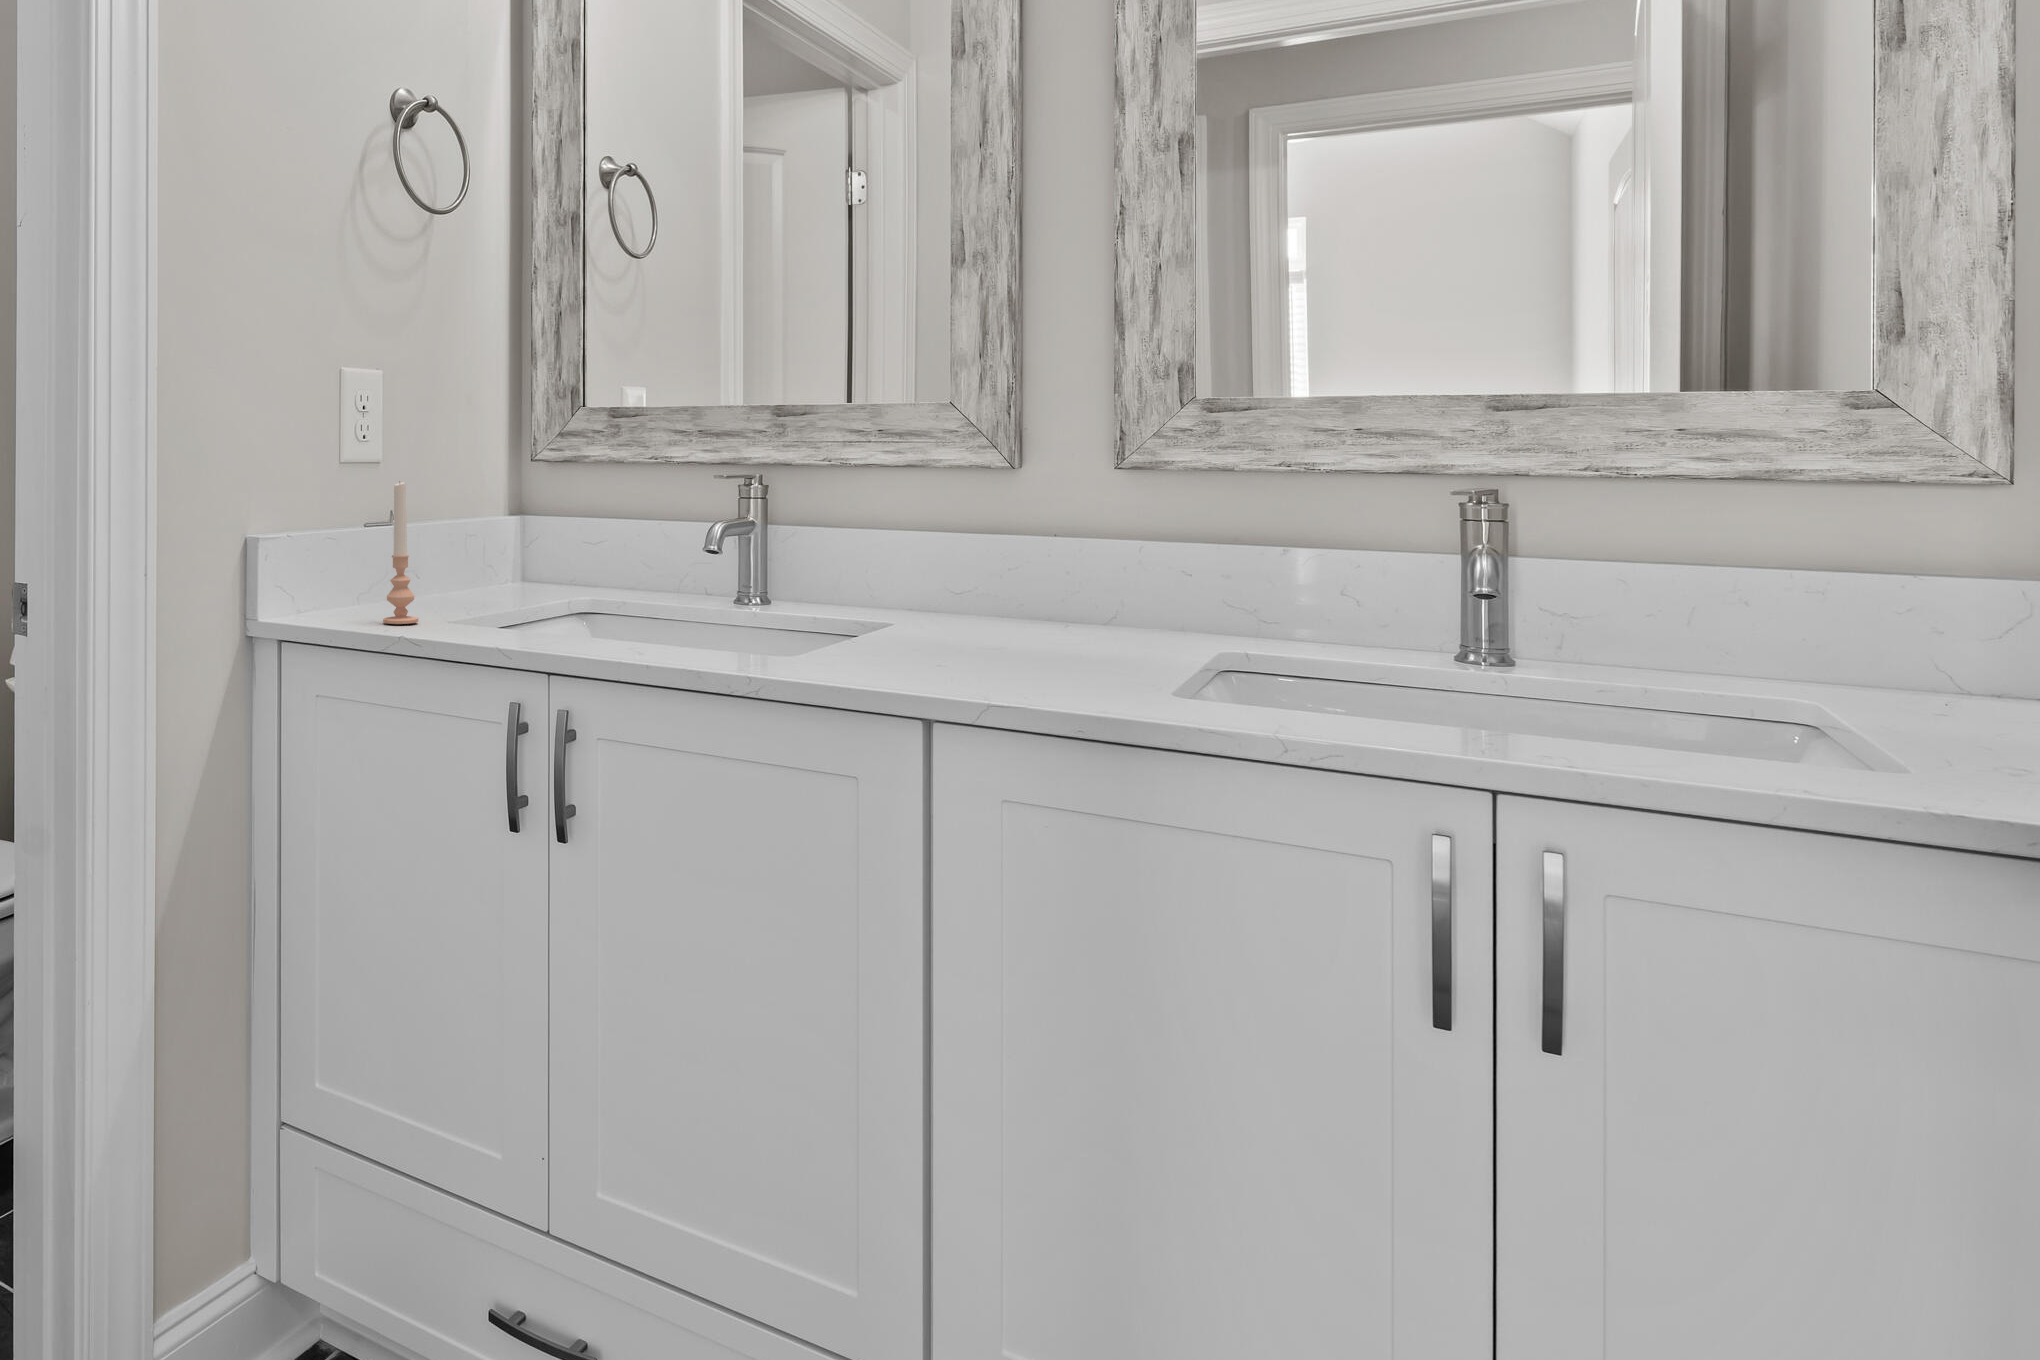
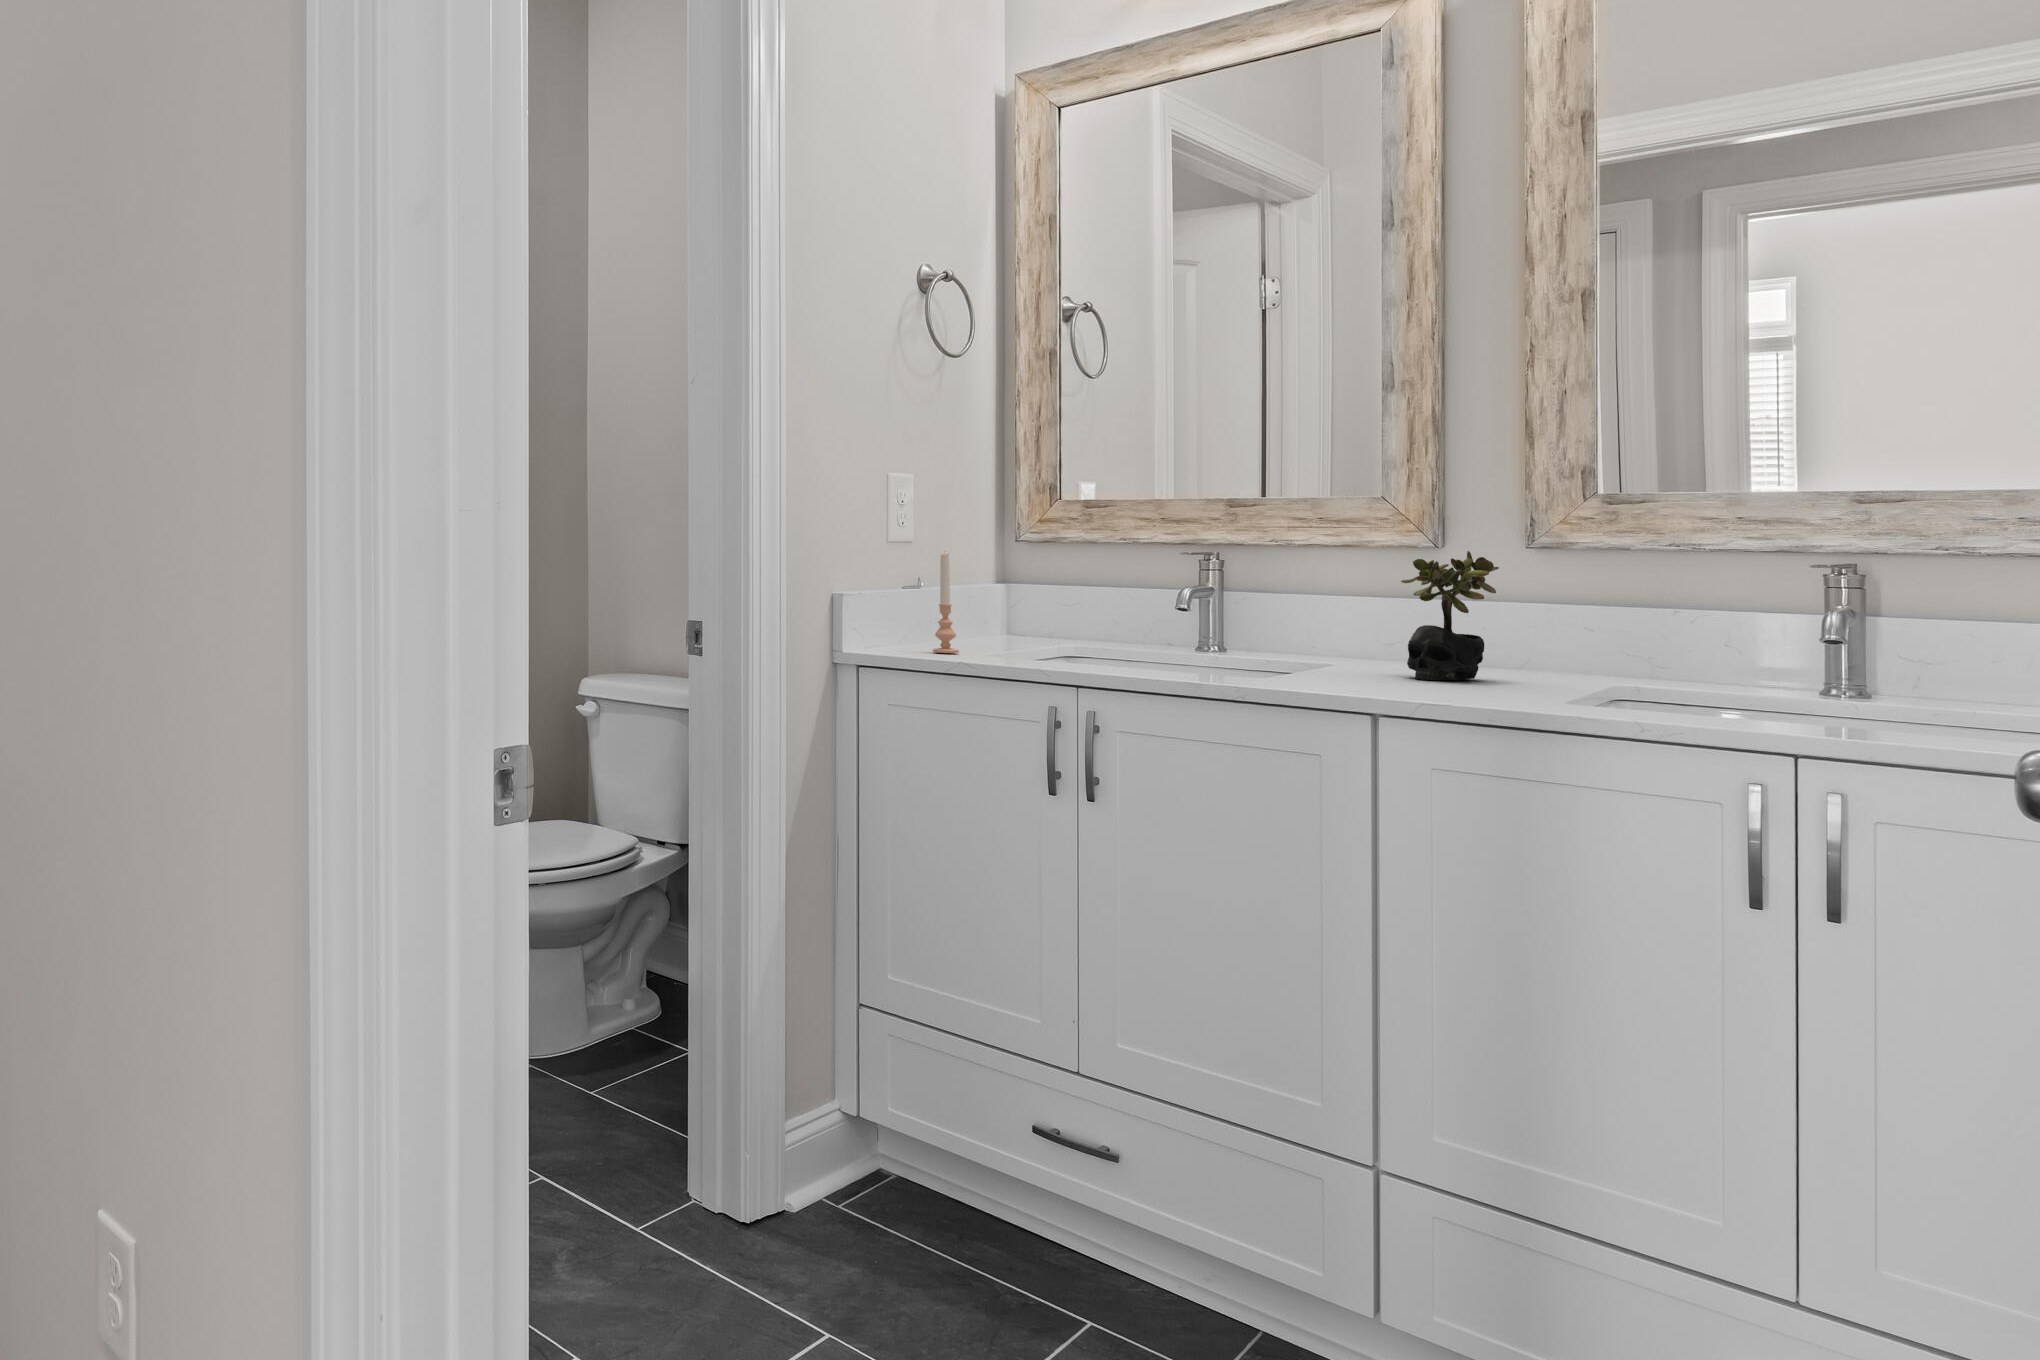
succulent plant: none [969,474,1085,650] -> present [1401,551,1499,680]

